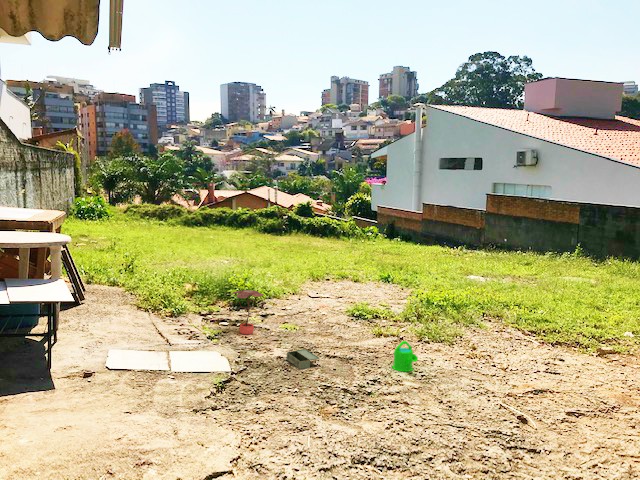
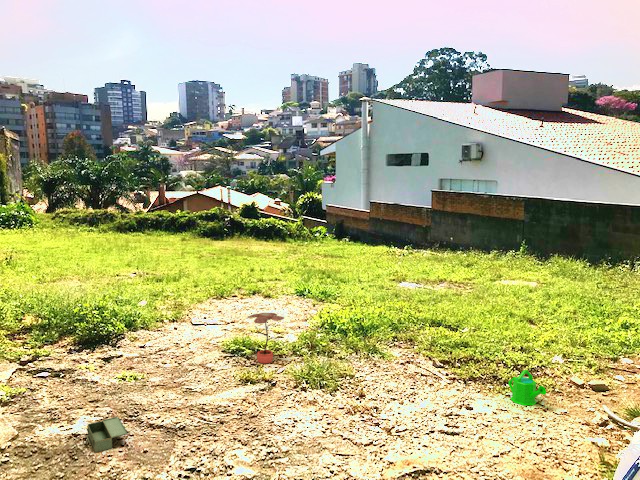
potted plant: present [232,290,264,334] -> present [248,313,284,363]
watering can: present [392,341,418,372] -> present [508,370,546,405]

